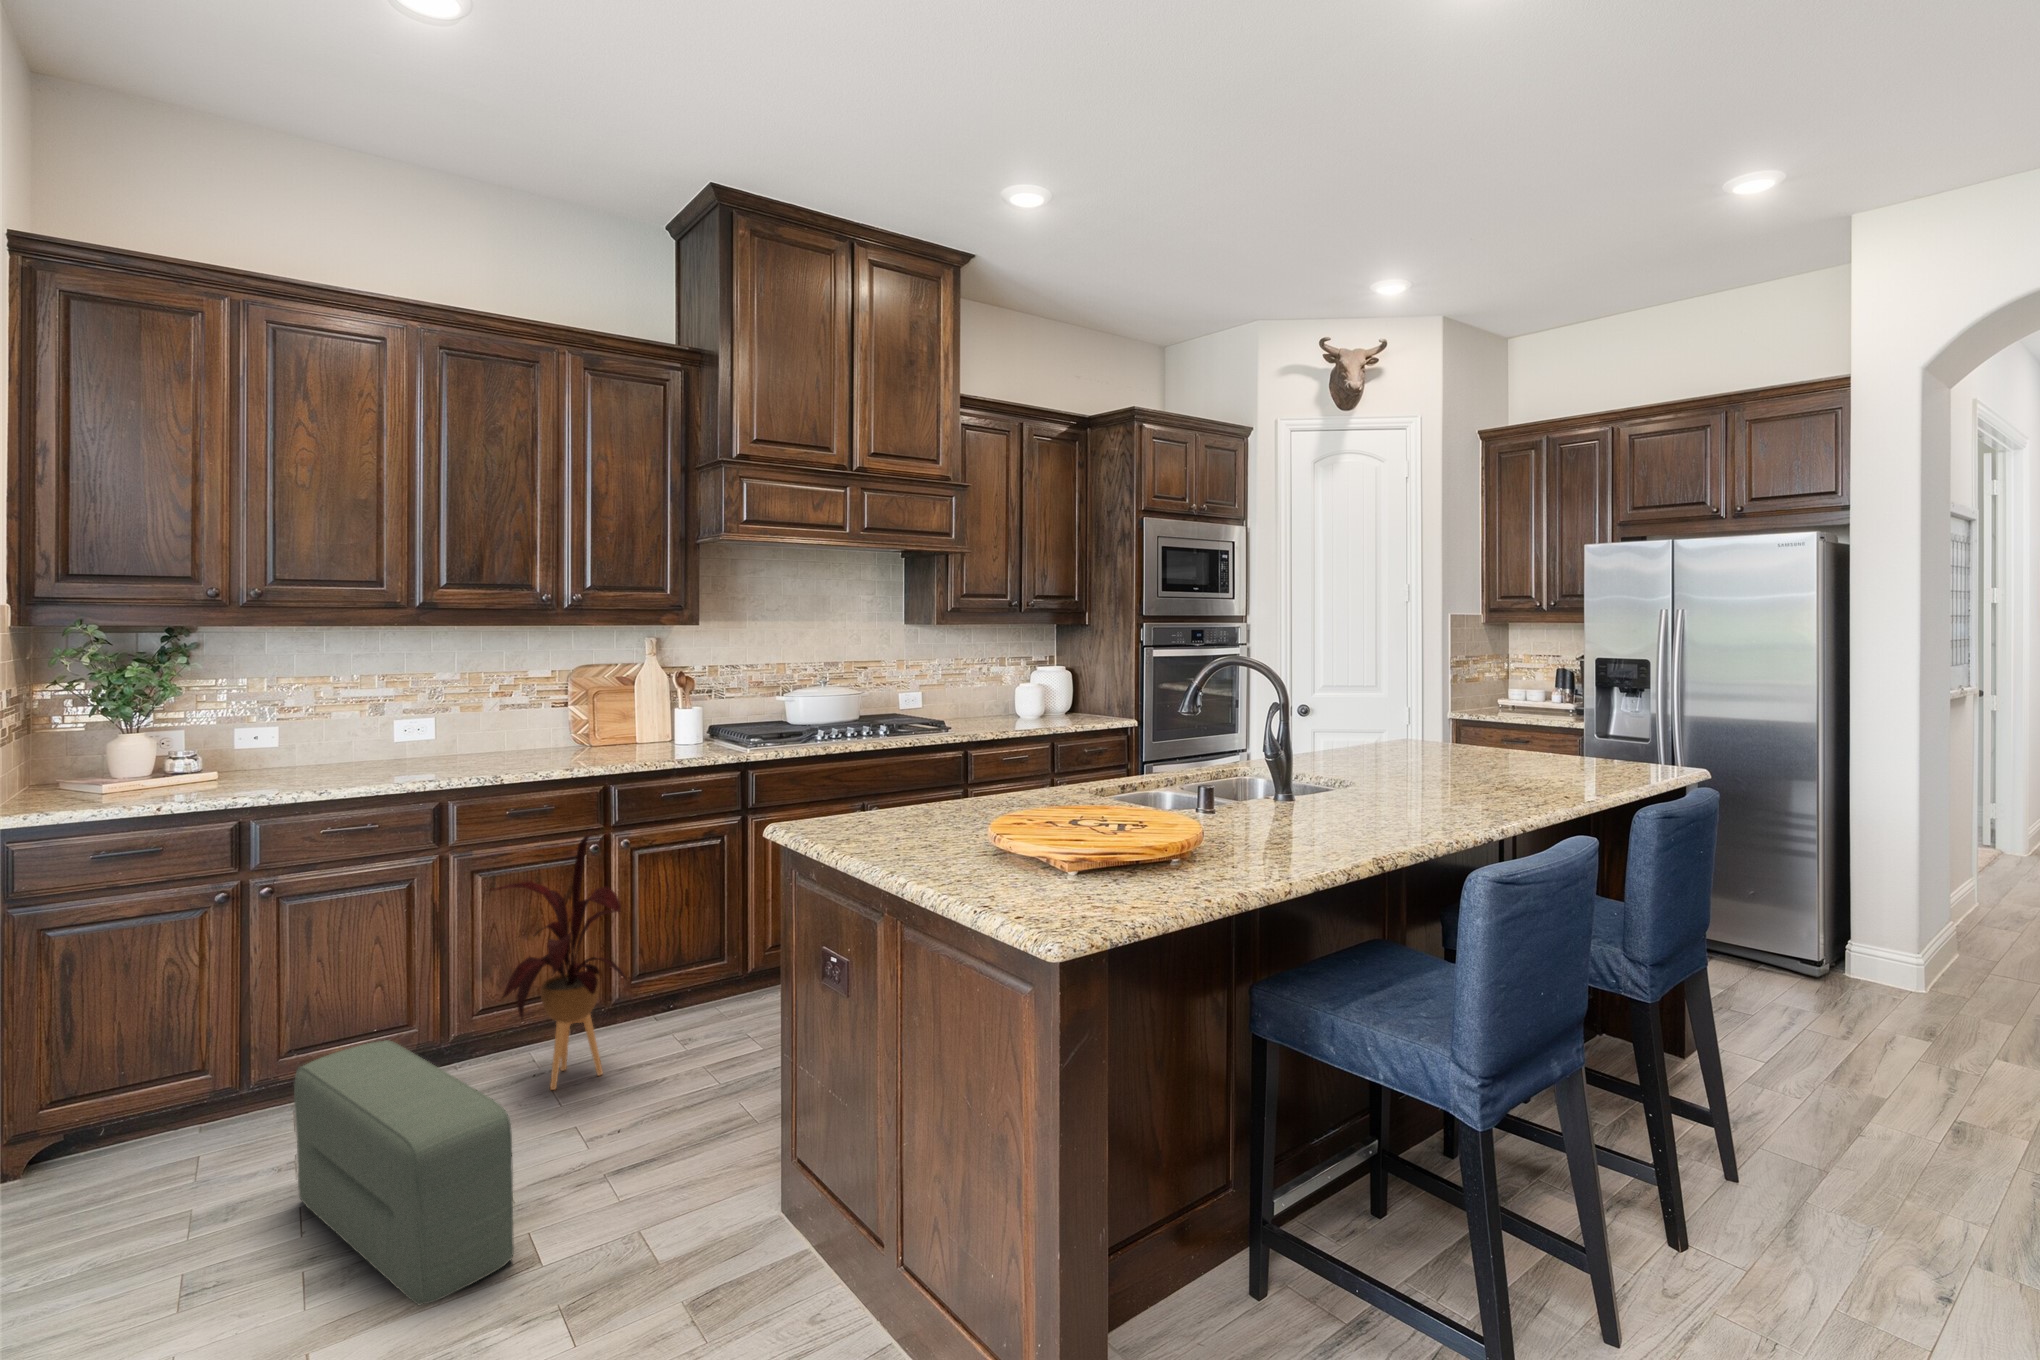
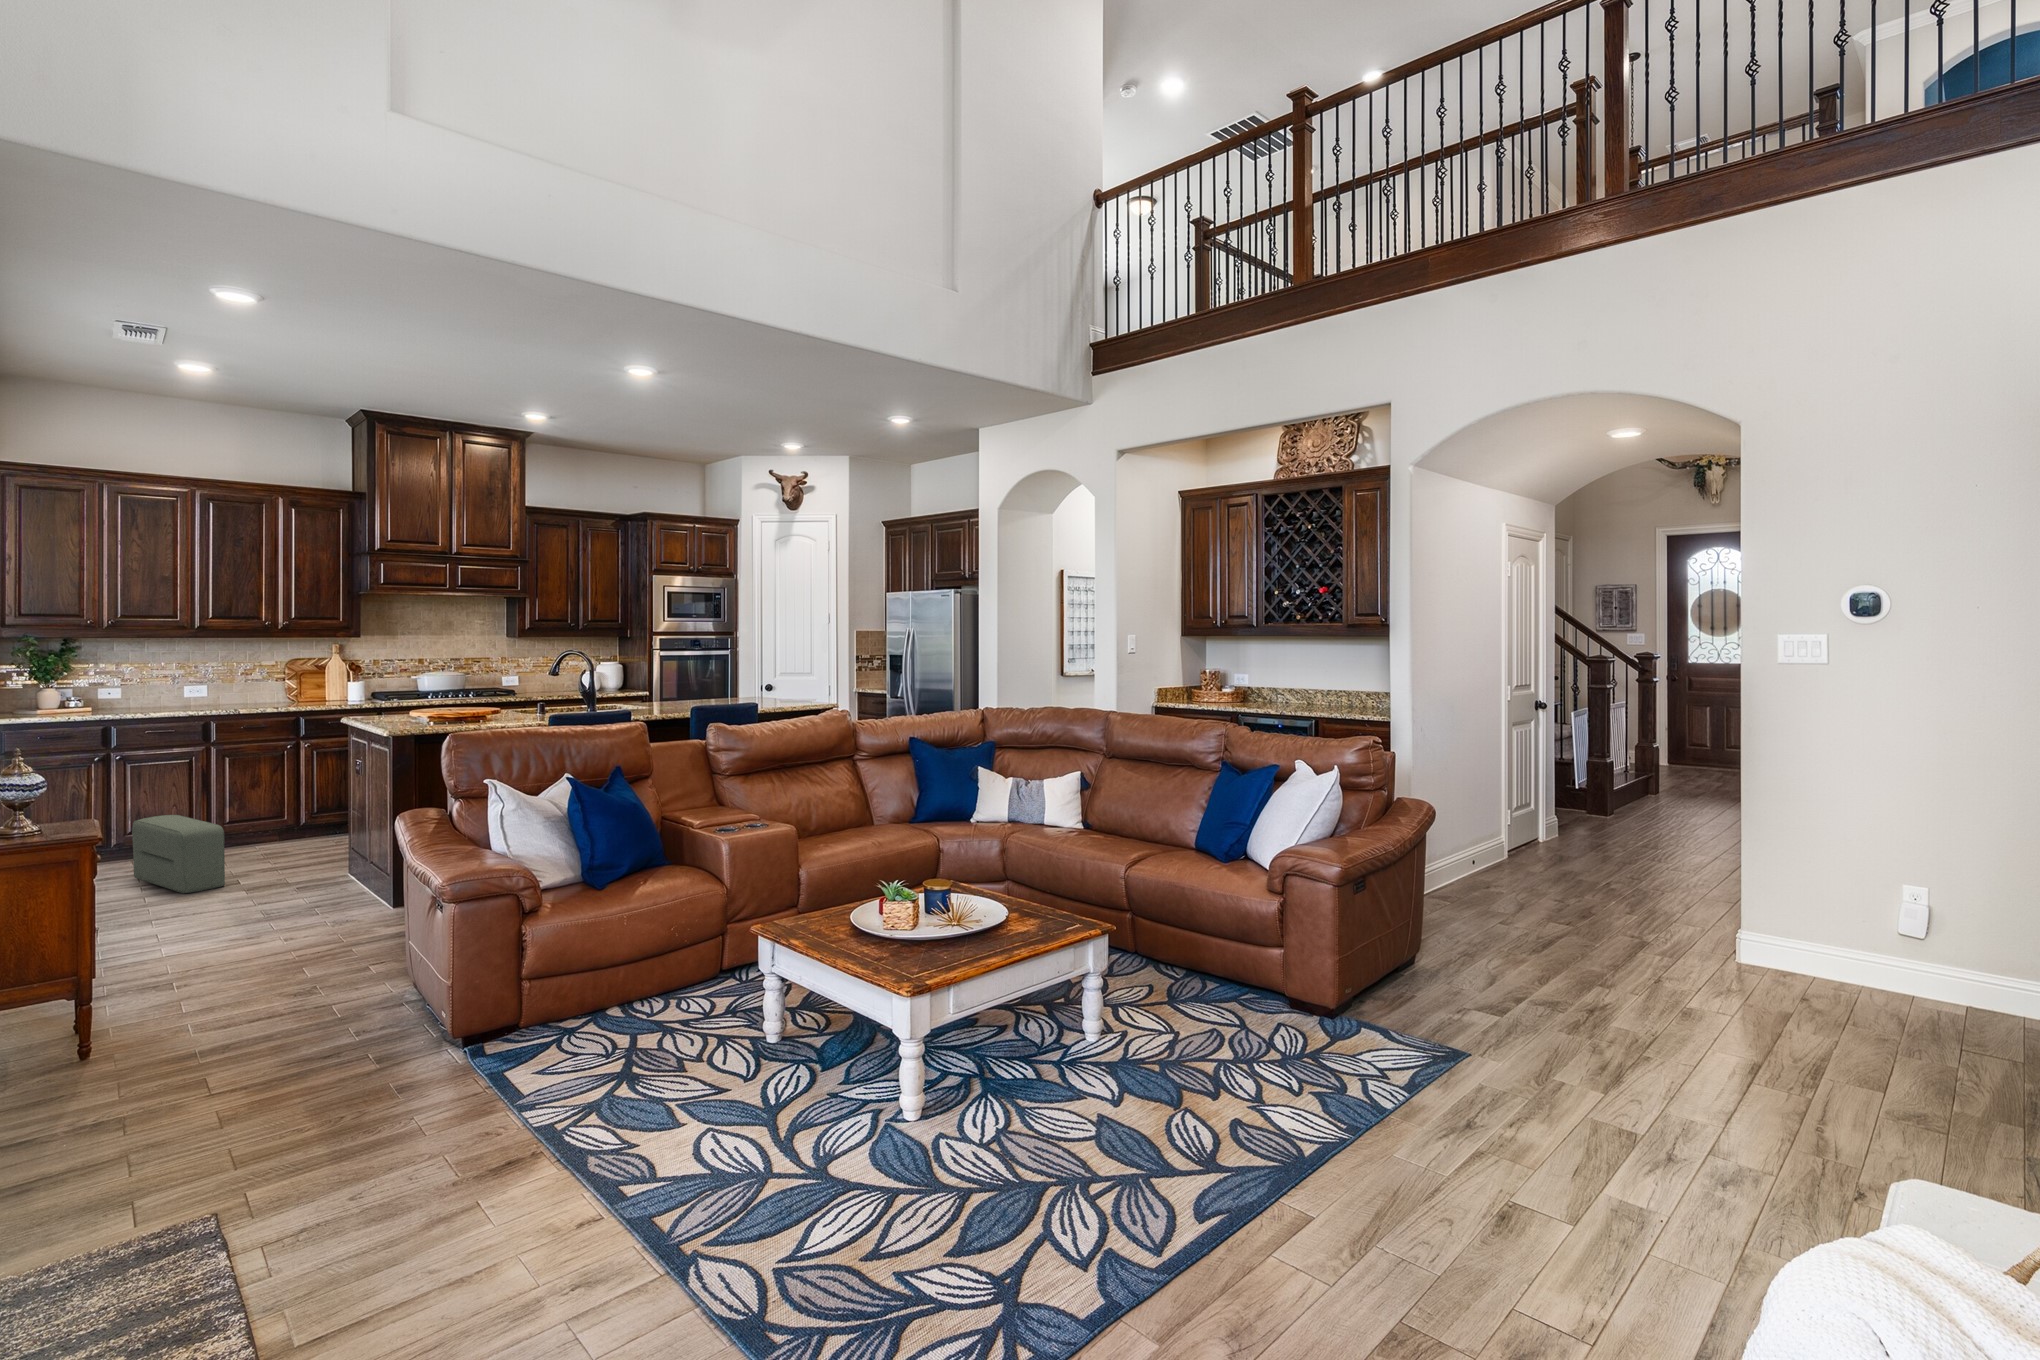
house plant: present [490,834,626,1090] -> none [228,735,300,854]

